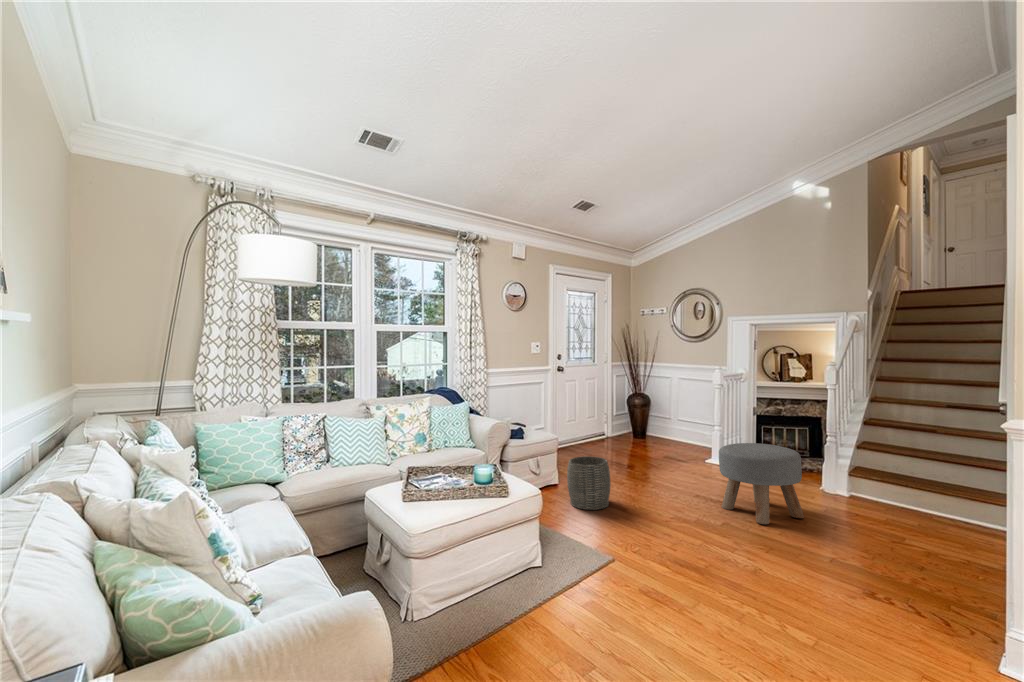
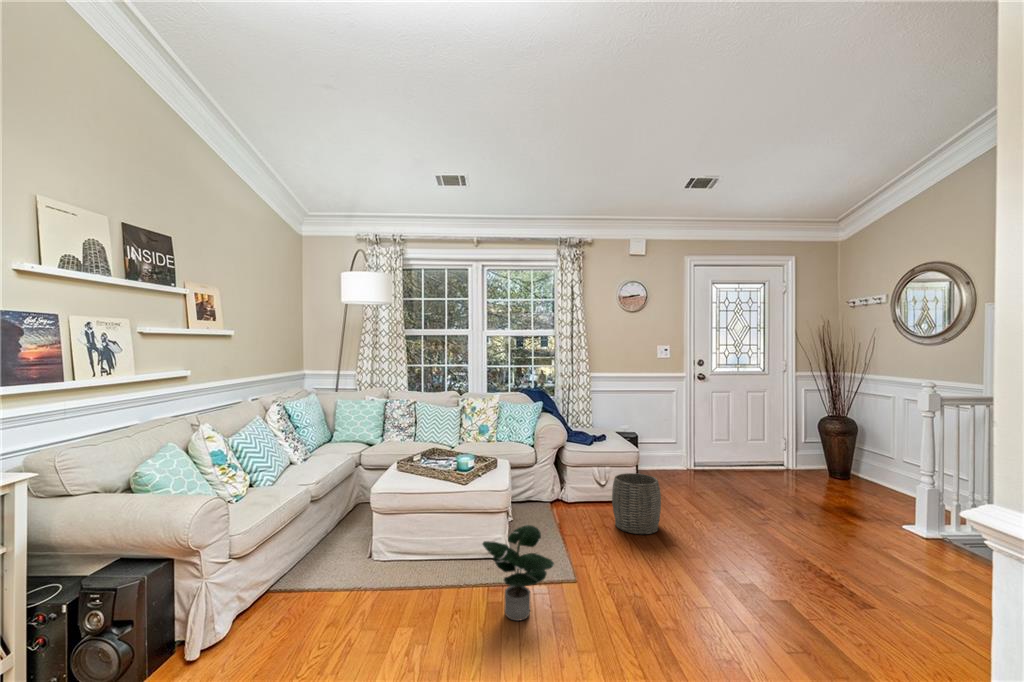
ottoman: present [719,443,804,524] -> none [791,495,925,632]
potted plant: none [587,516,665,612] -> present [483,525,554,621]

